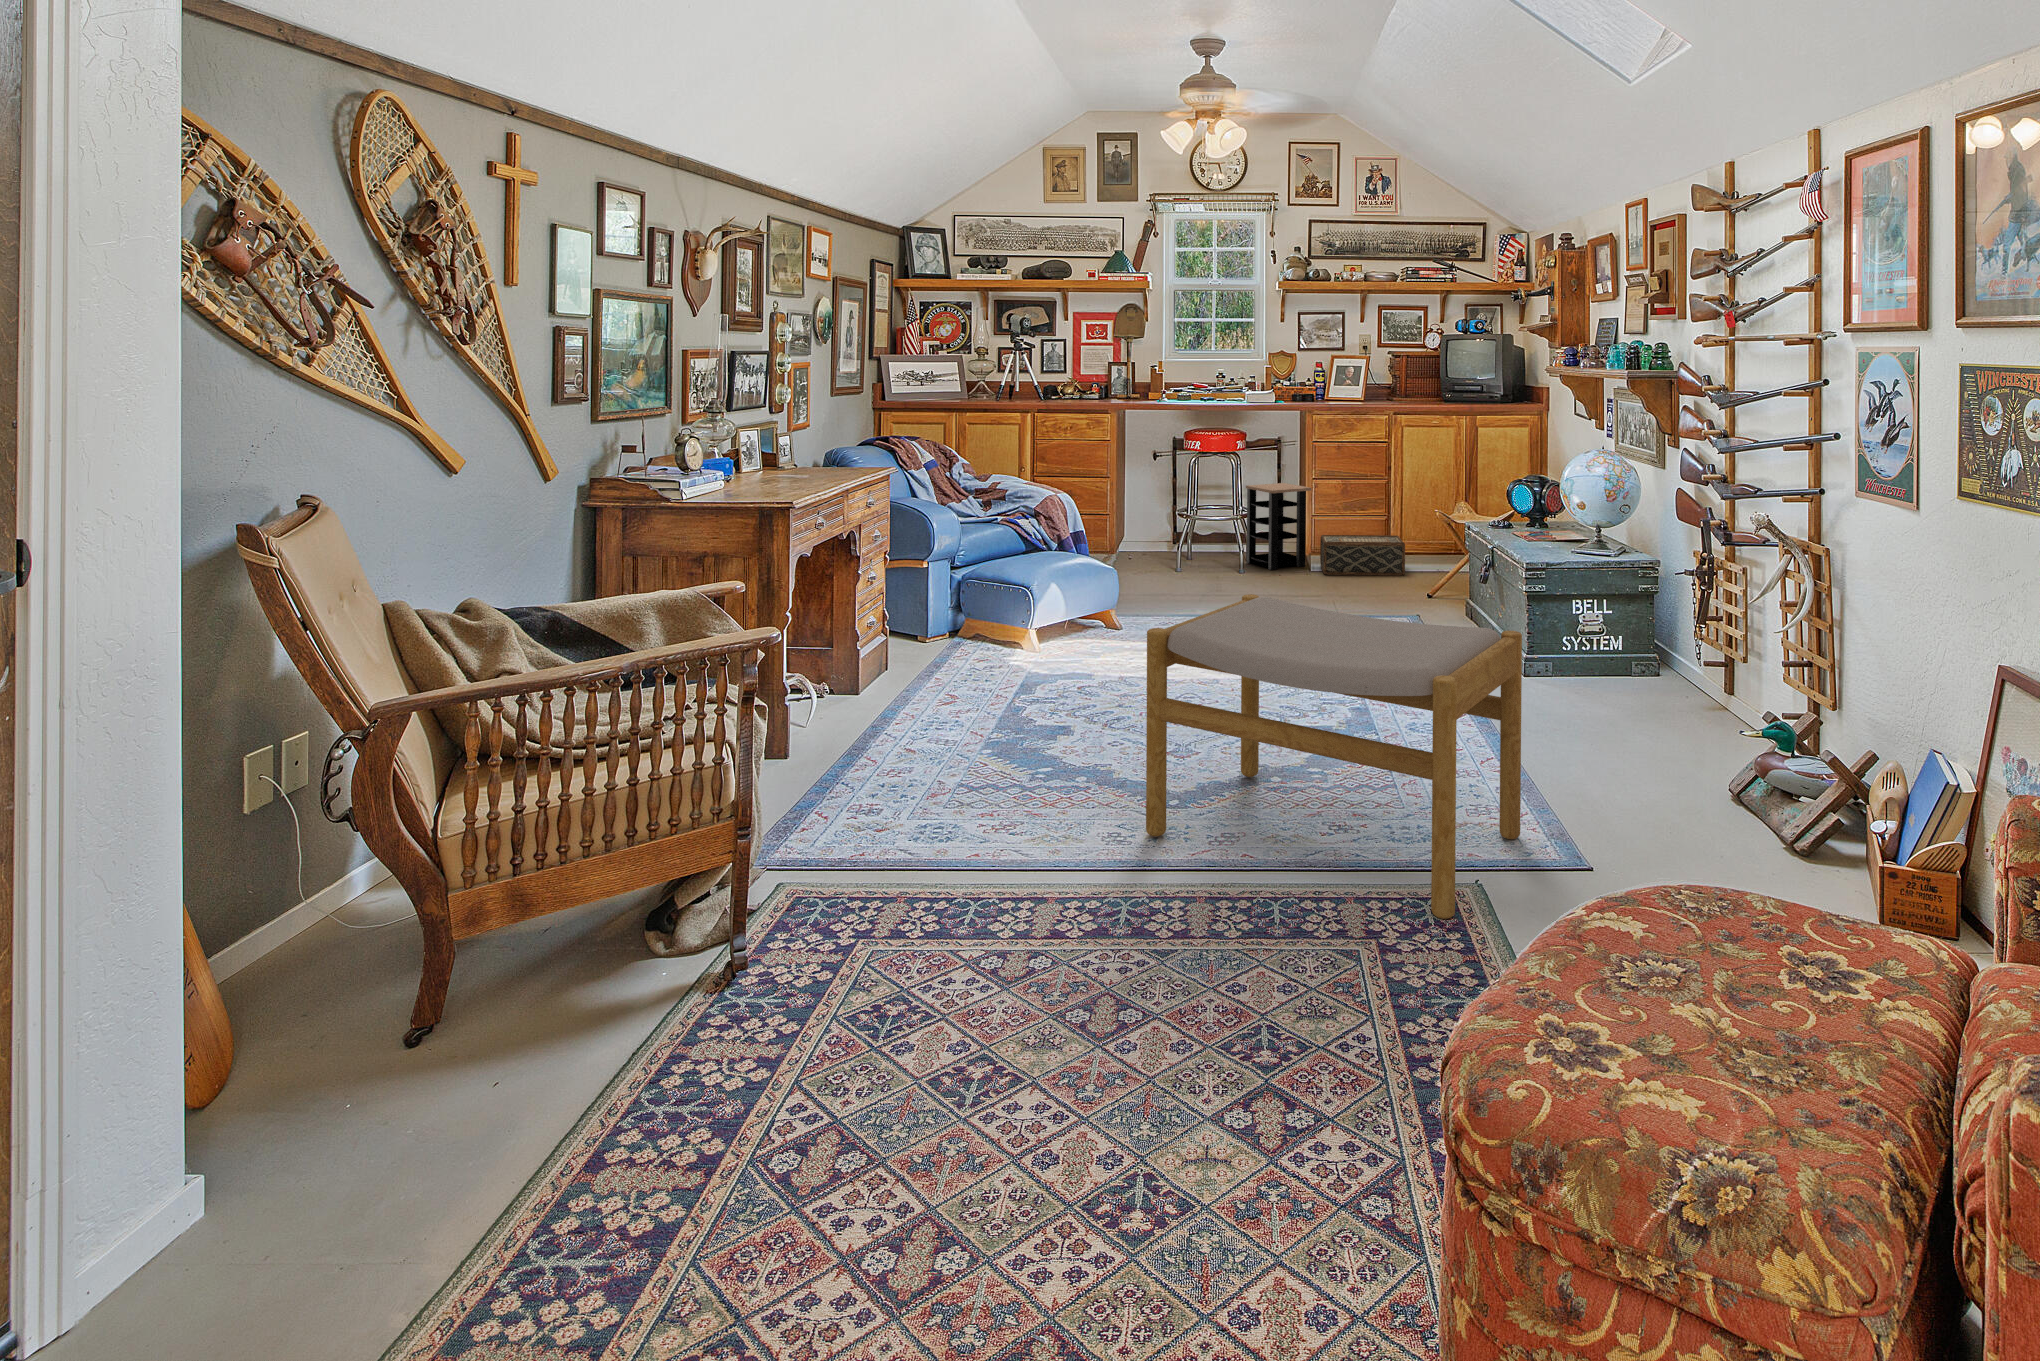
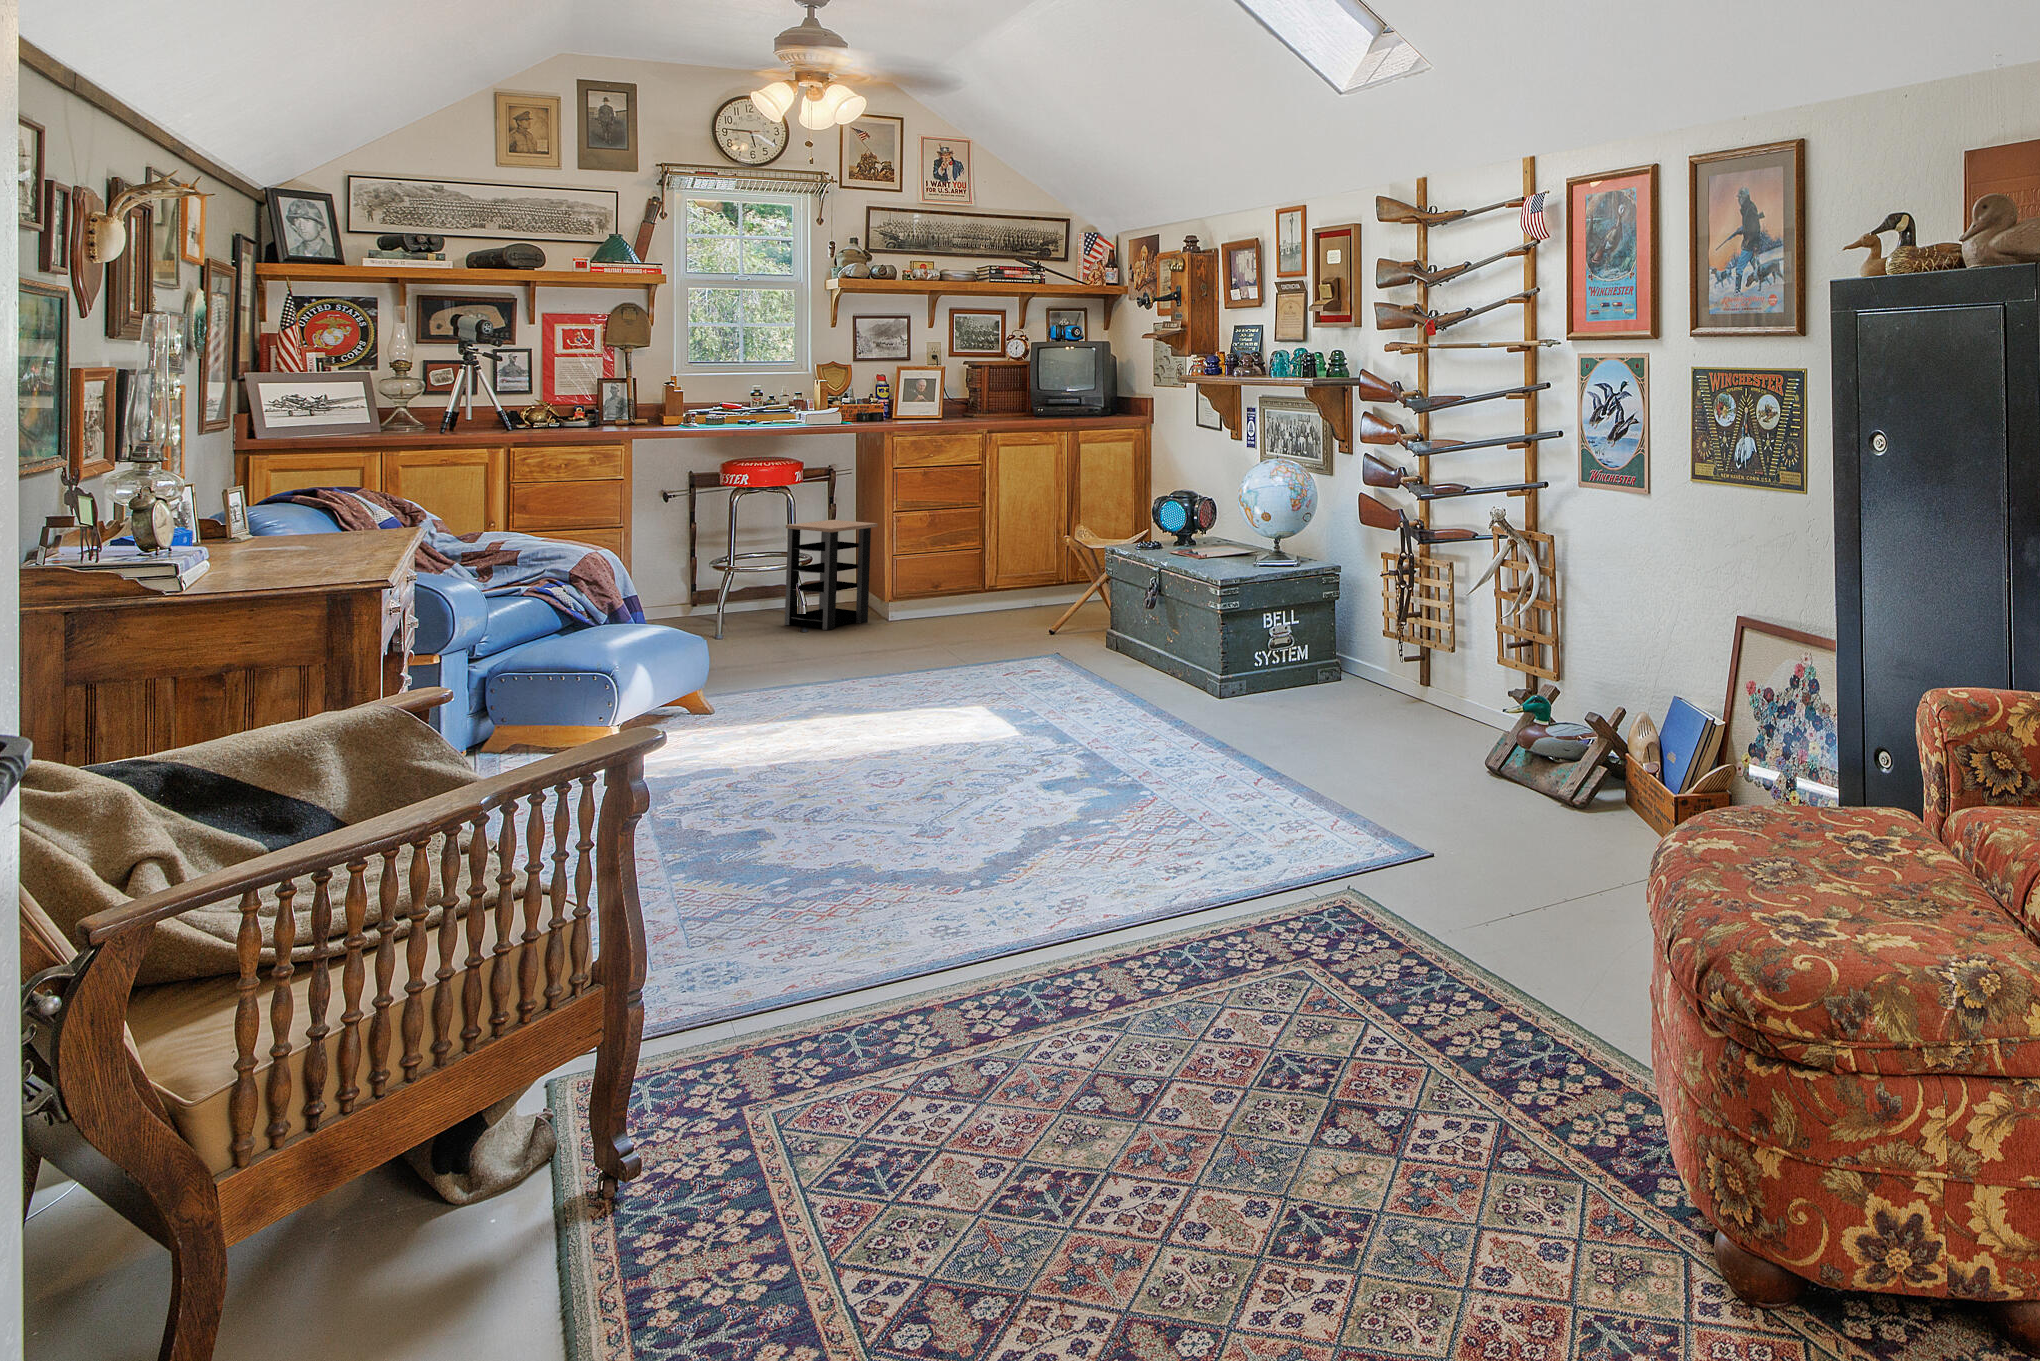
woven basket: present [1320,535,1405,575] -> none [888,575,1002,629]
footstool: present [1146,594,1522,919] -> none [974,631,1371,927]

